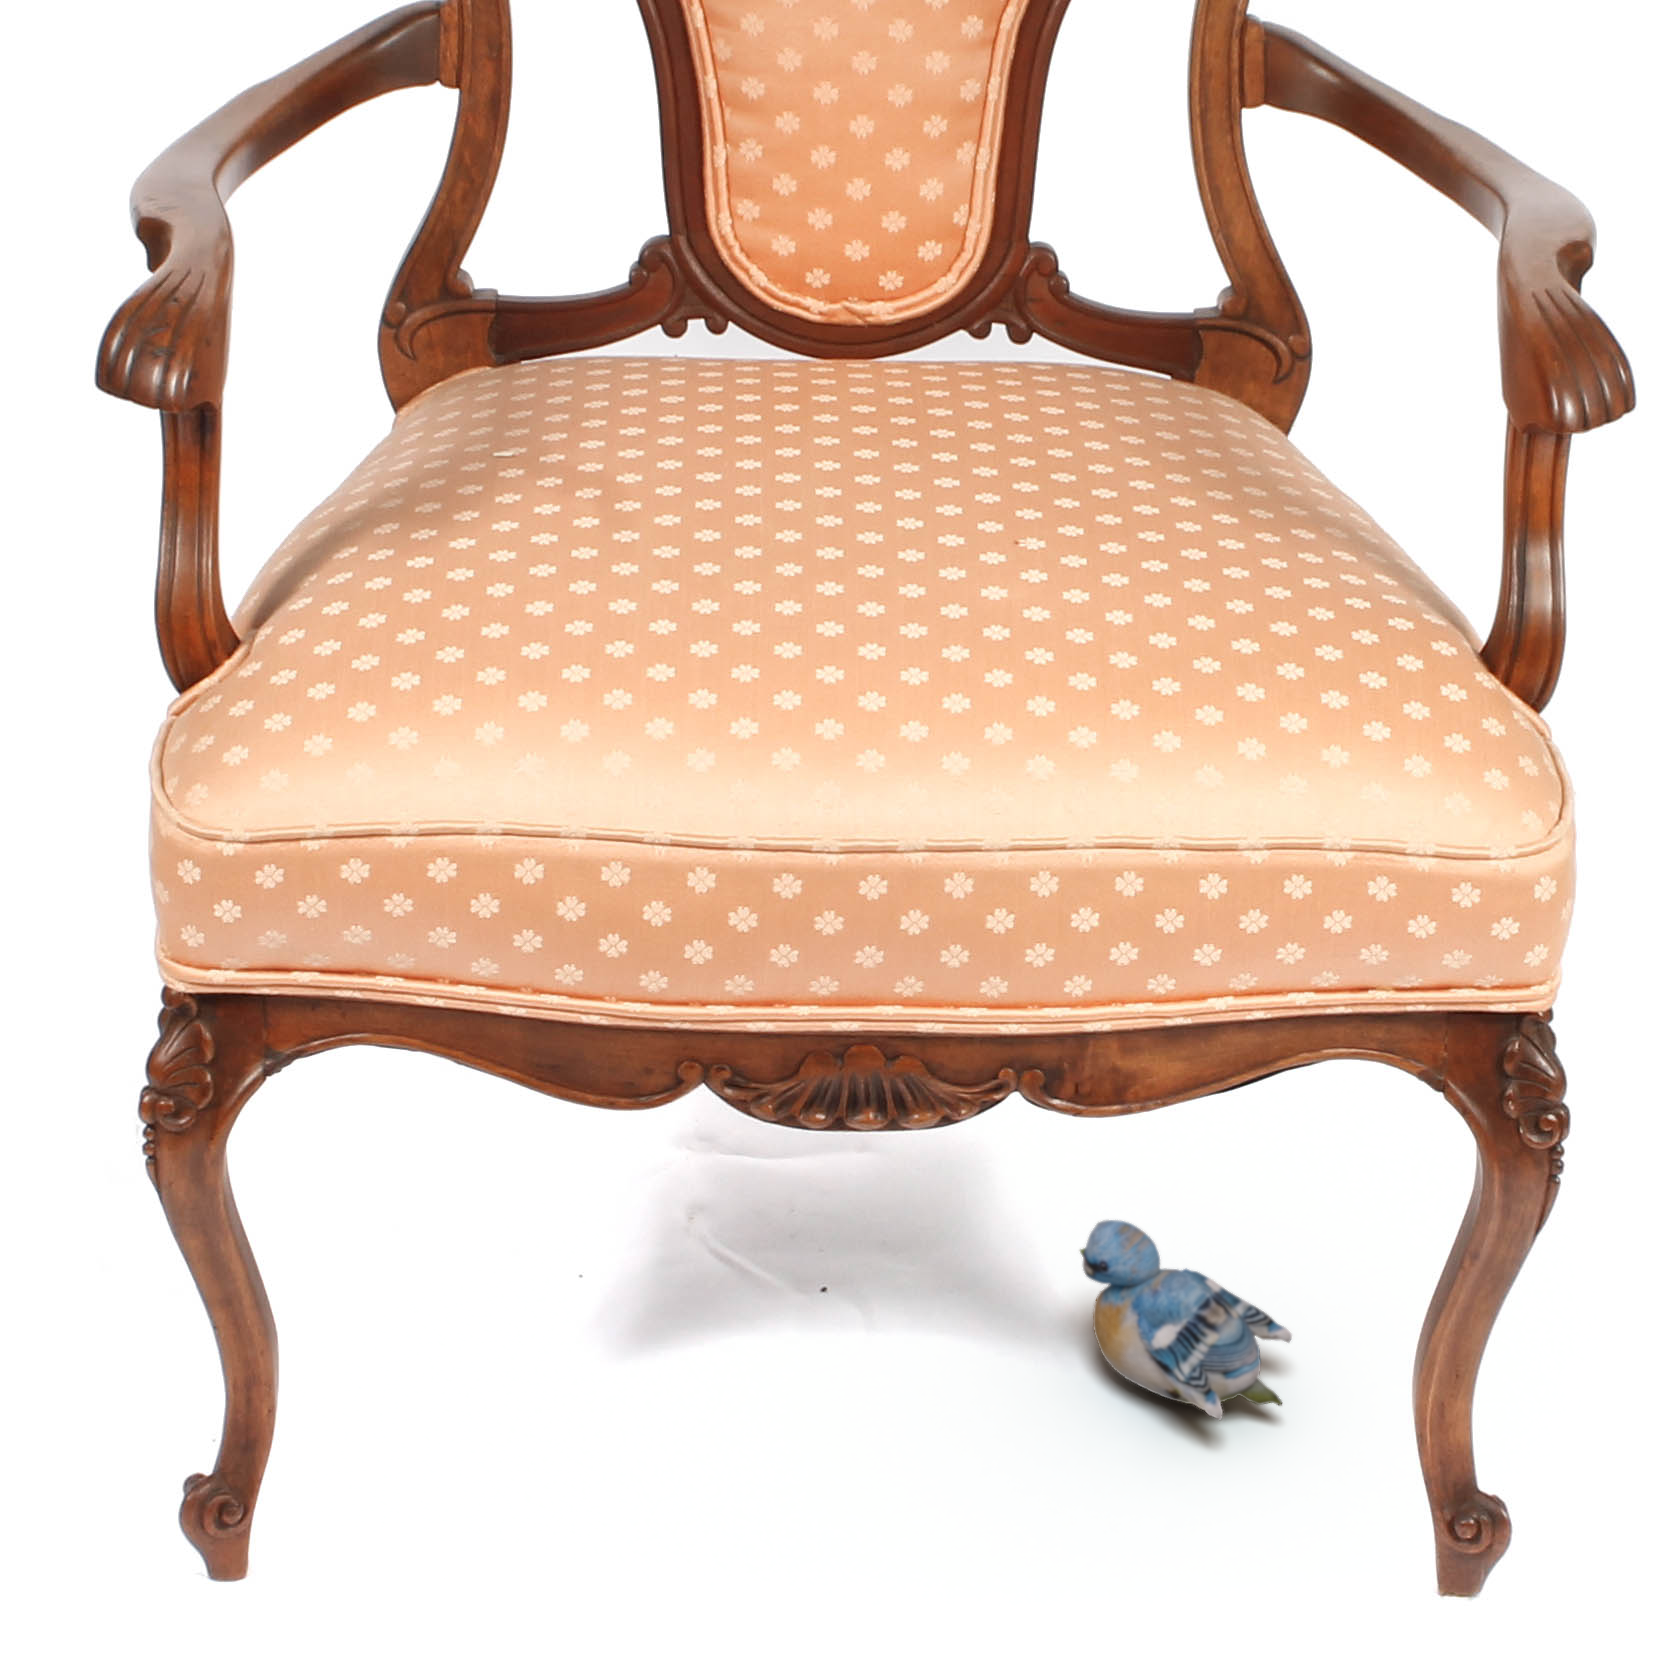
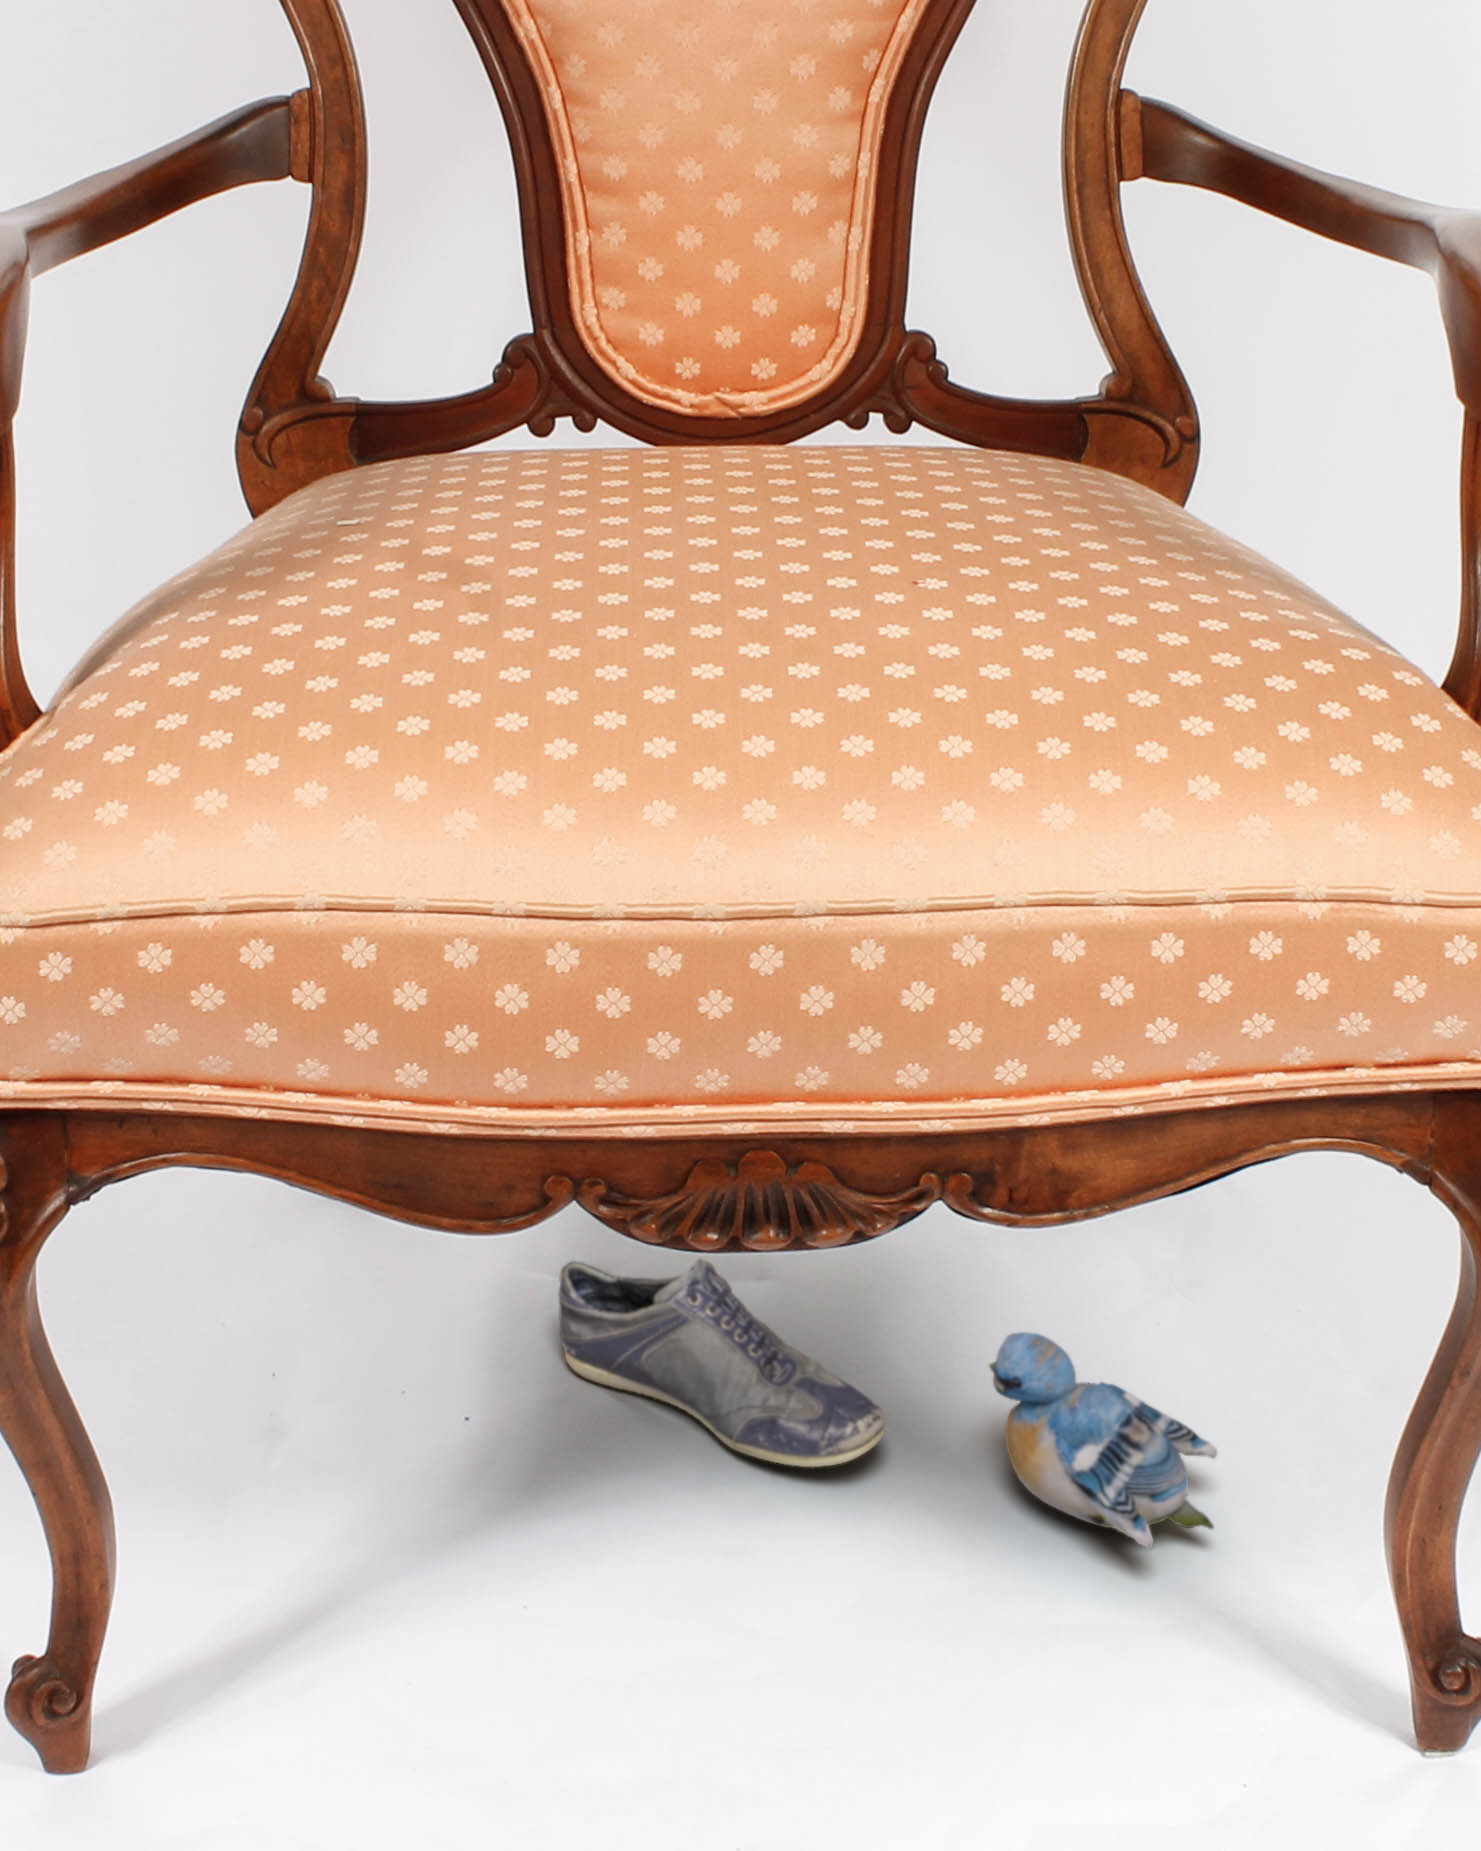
shoe: none [668,1144,980,1342] -> present [558,1259,886,1467]

